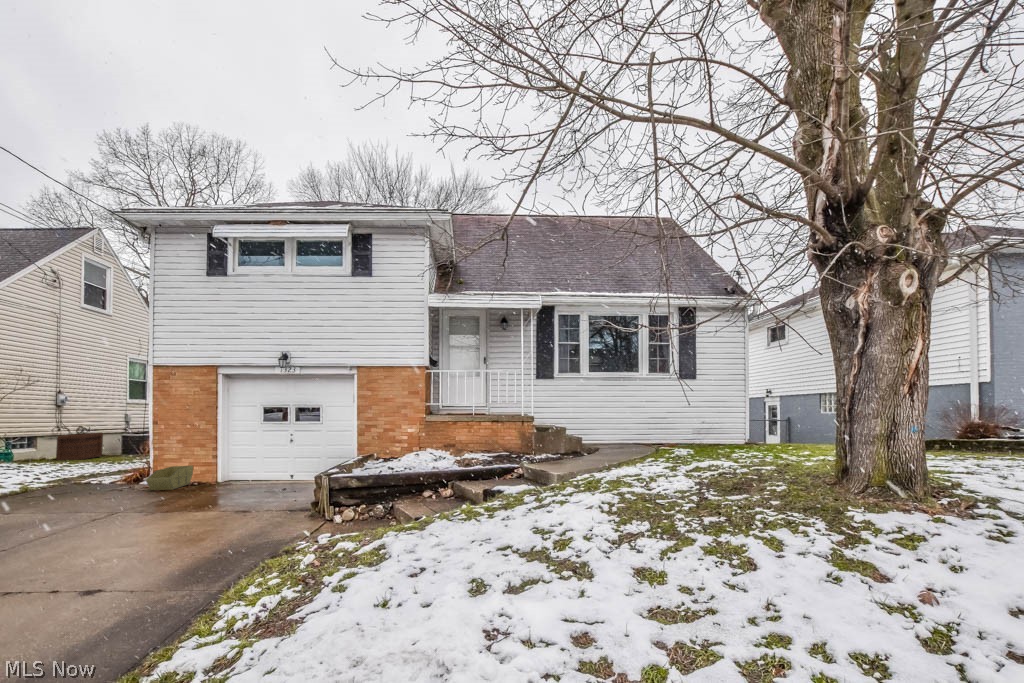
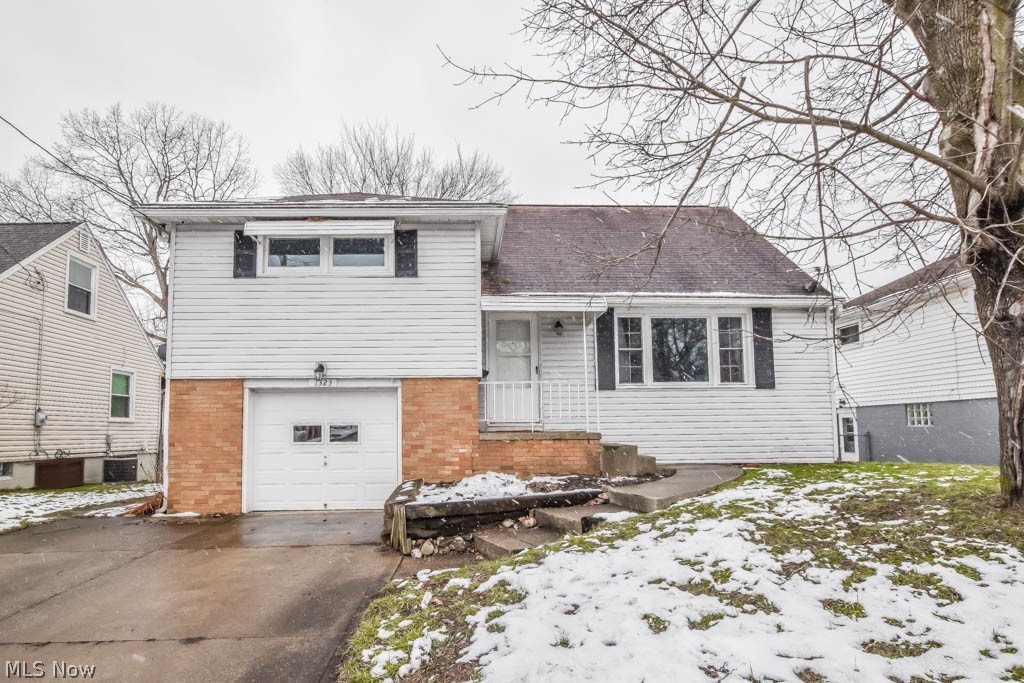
storage bin: present [146,466,193,490] -> none [171,494,217,523]

